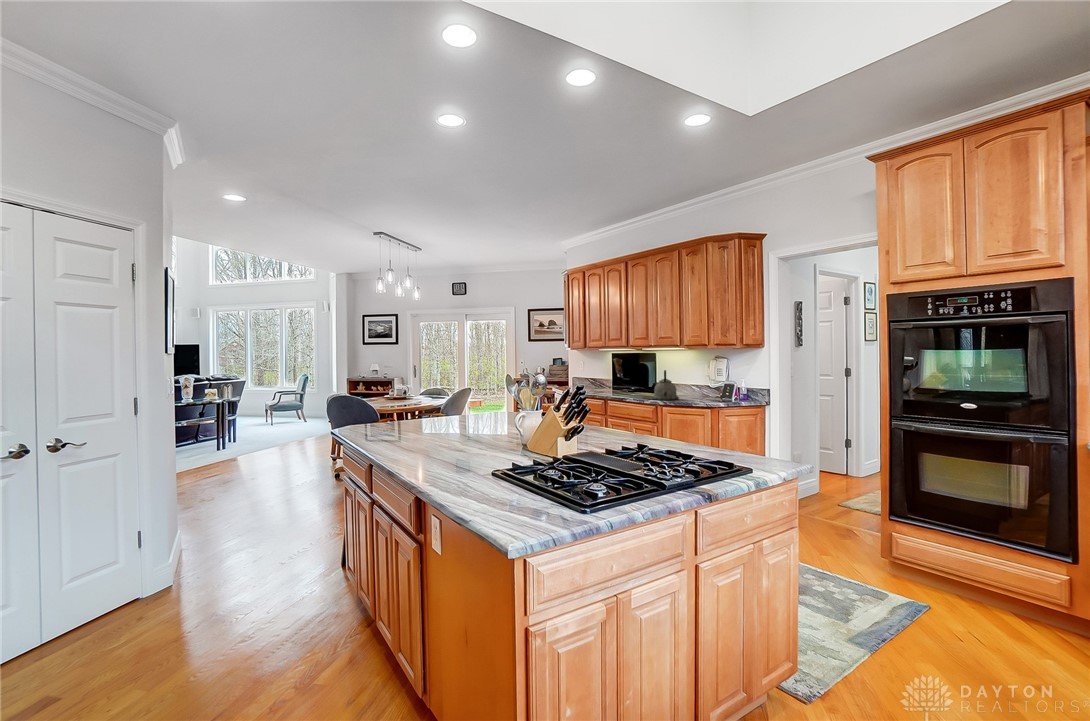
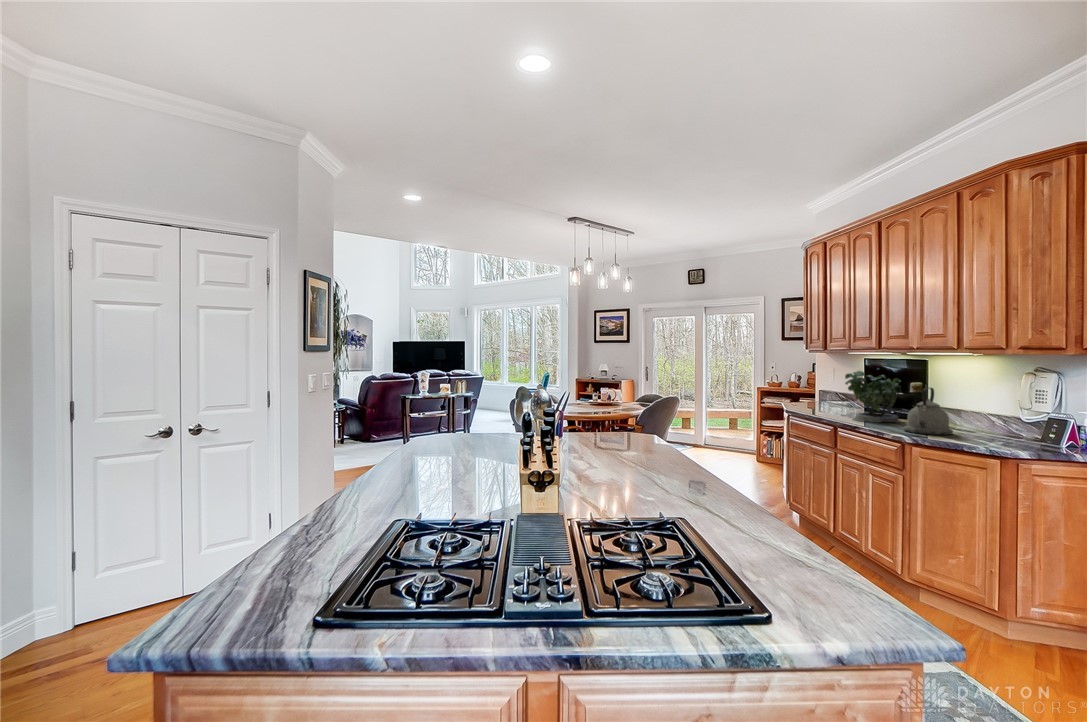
potted plant: none [607,359,645,397] -> present [845,371,904,423]

